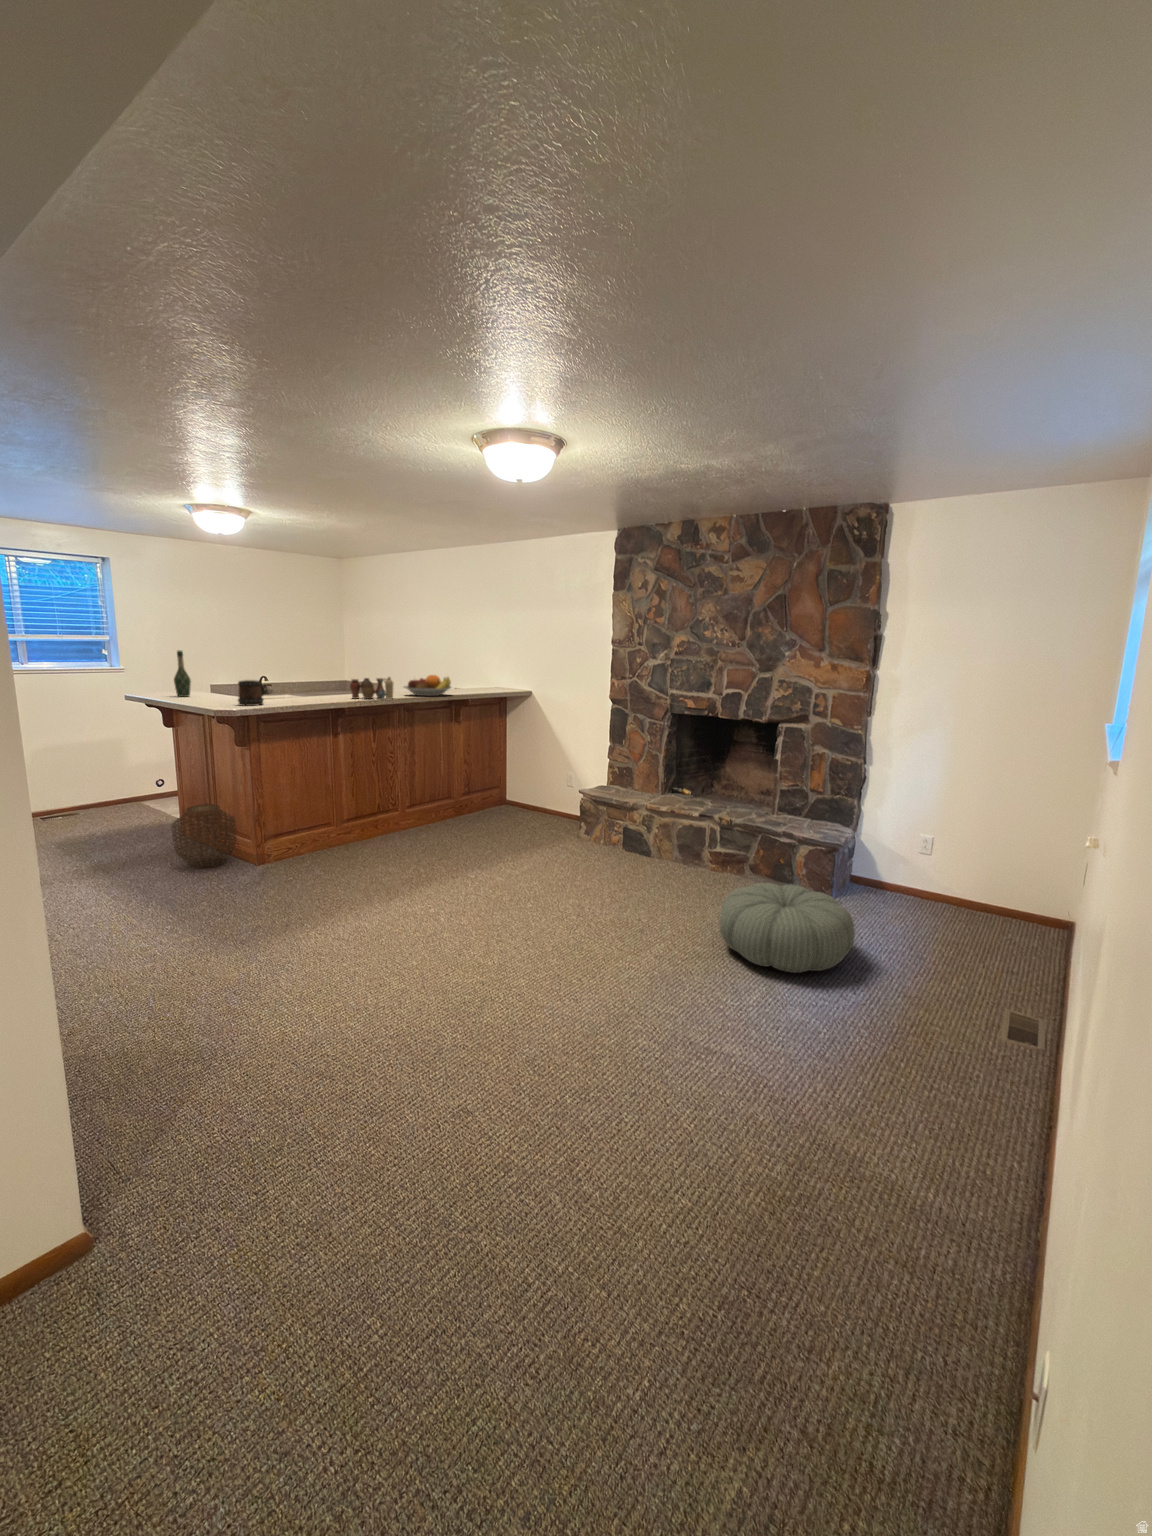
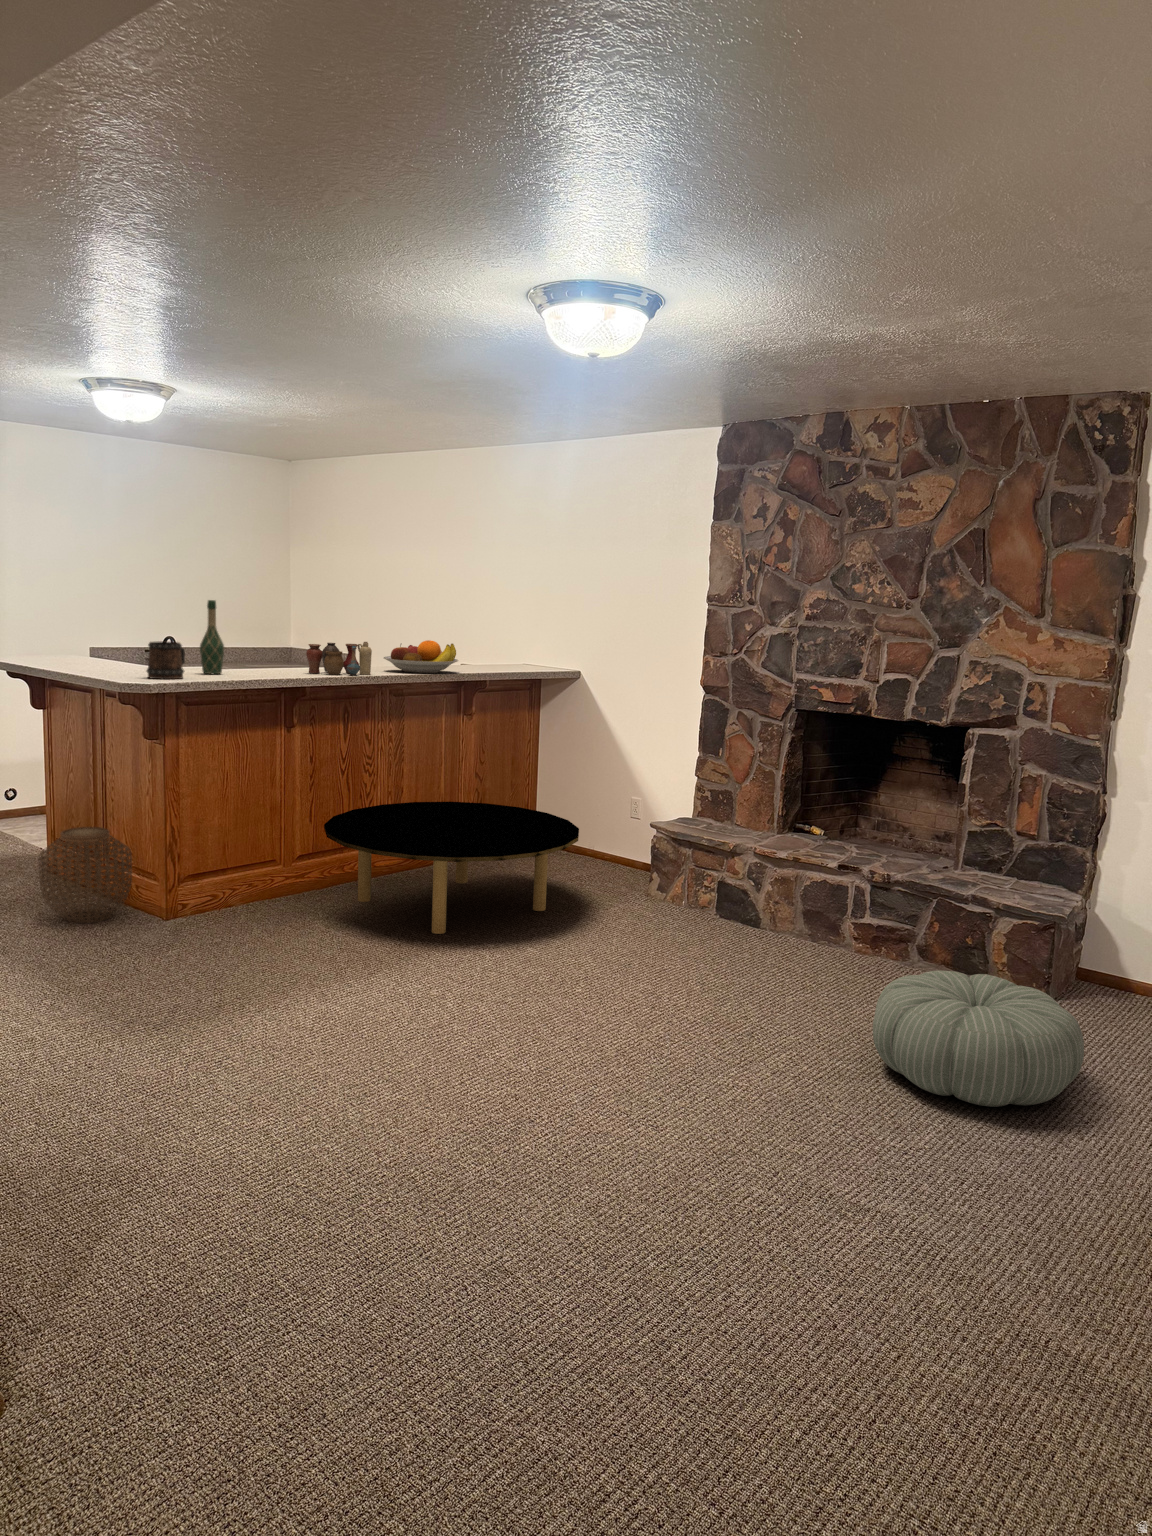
wine bottle: present [174,650,191,697] -> present [200,600,224,674]
coffee table: none [365,779,533,867] -> present [324,802,579,934]

